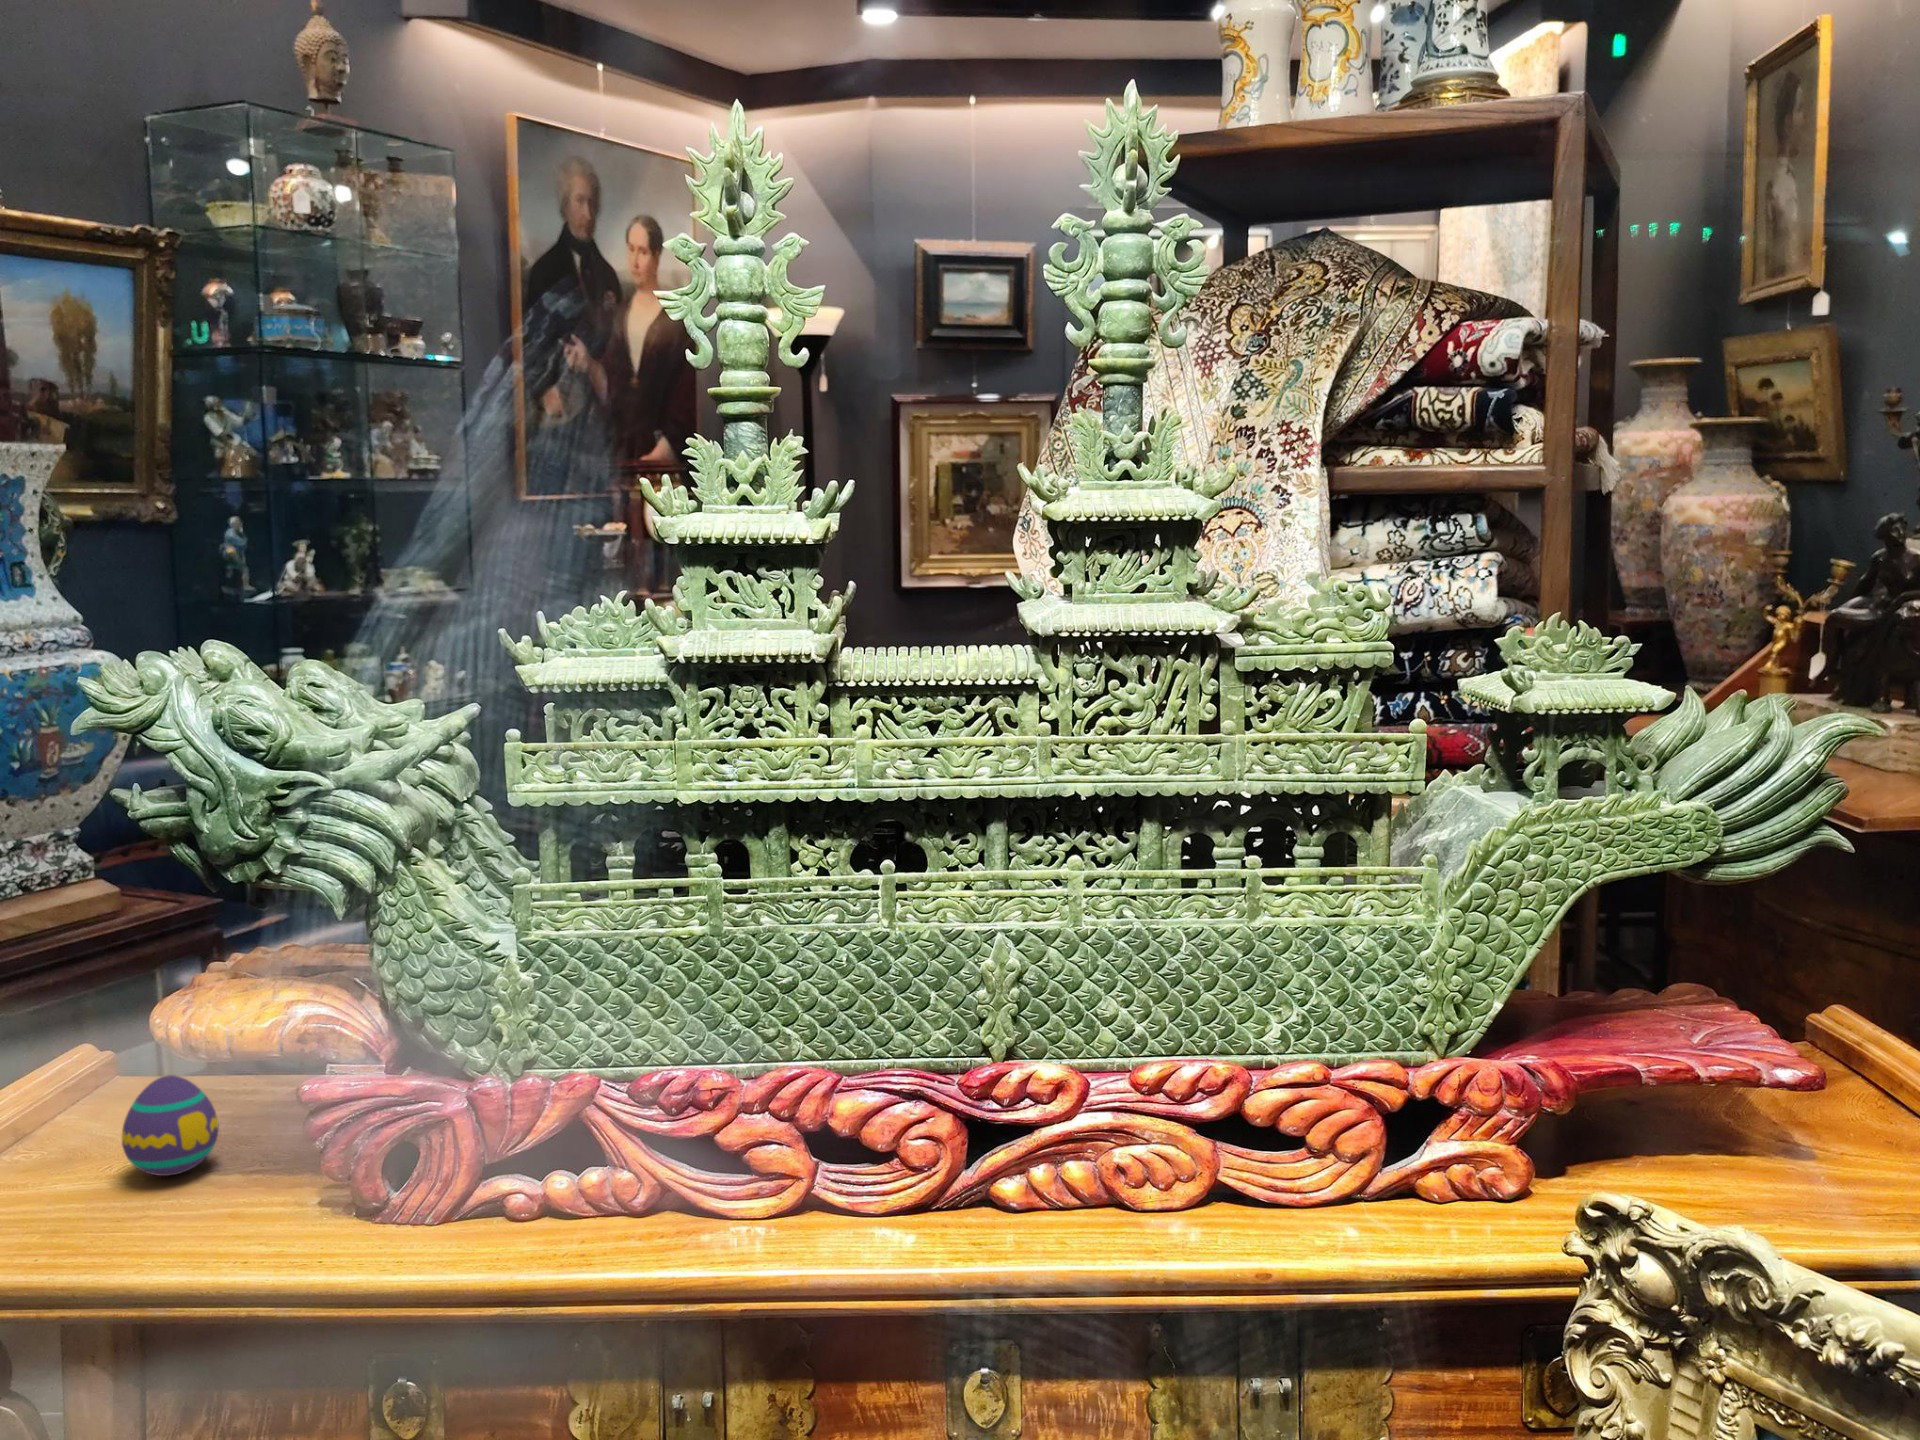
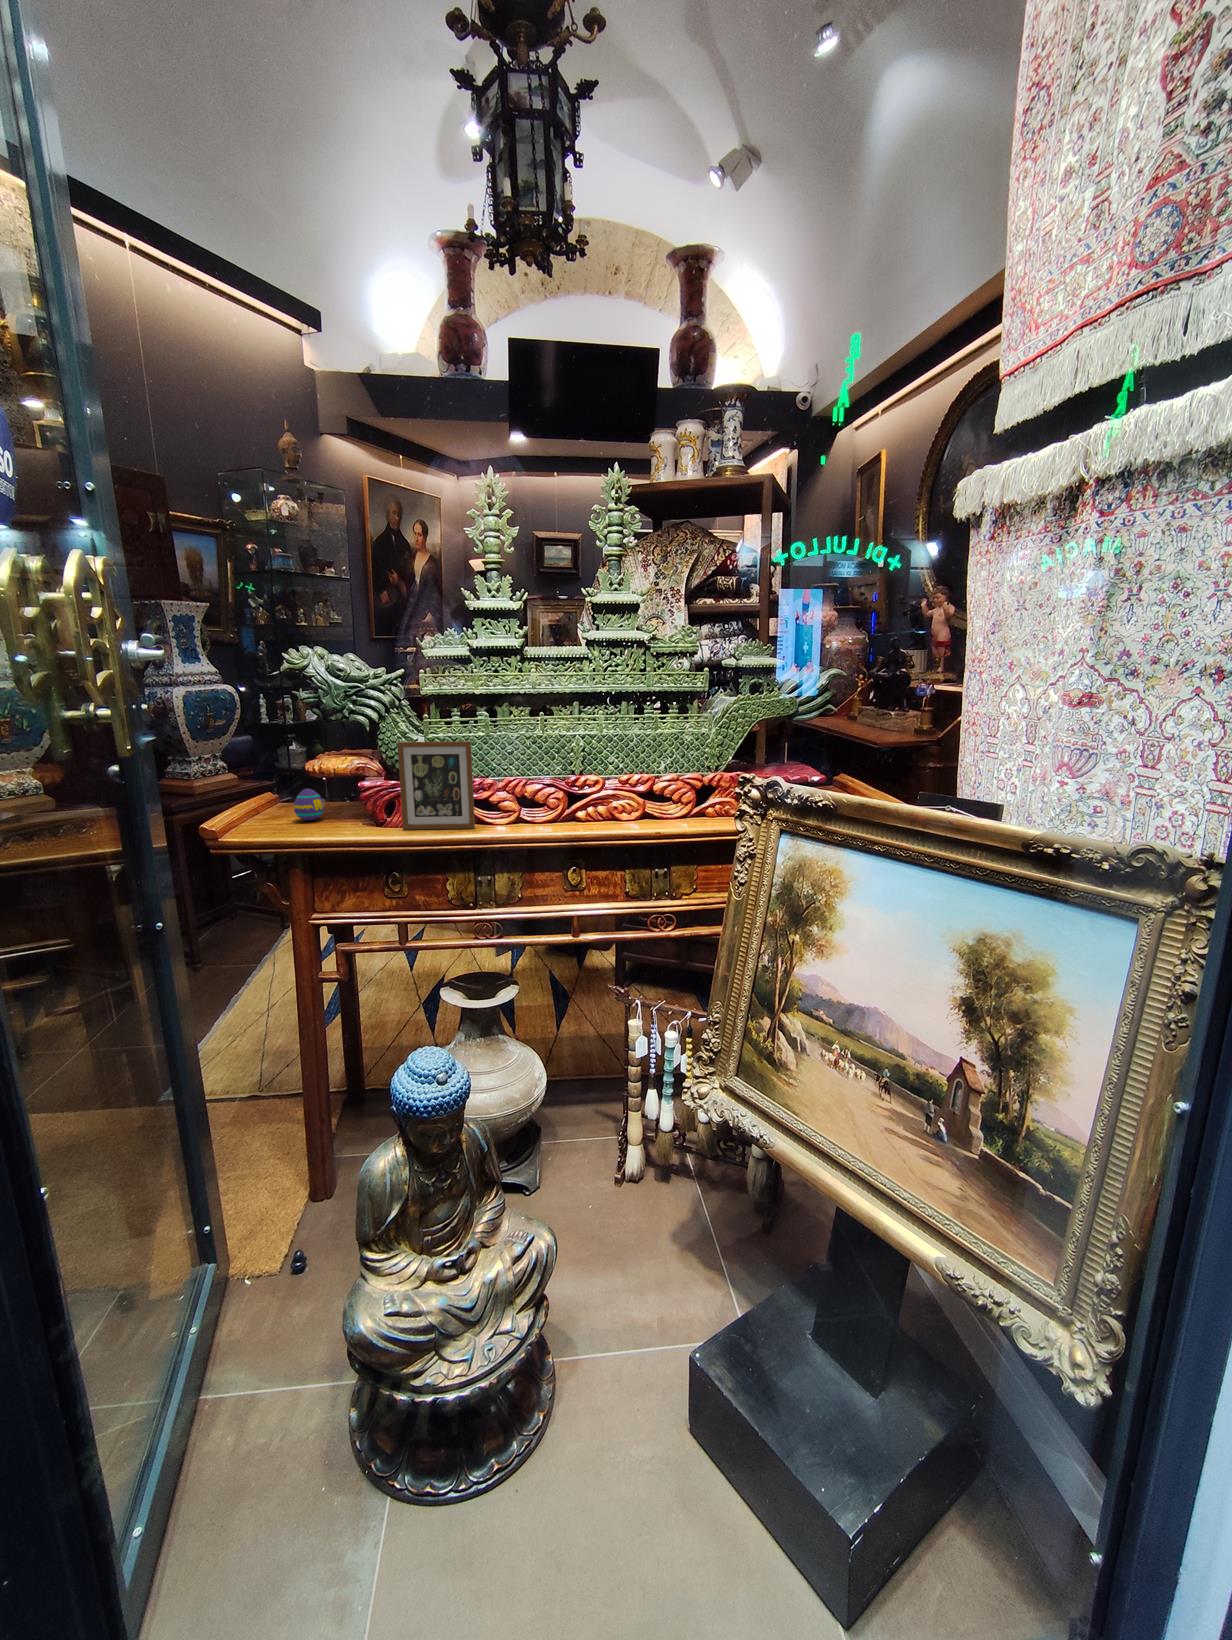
picture frame: none [419,974,661,1255] -> present [397,741,475,830]

